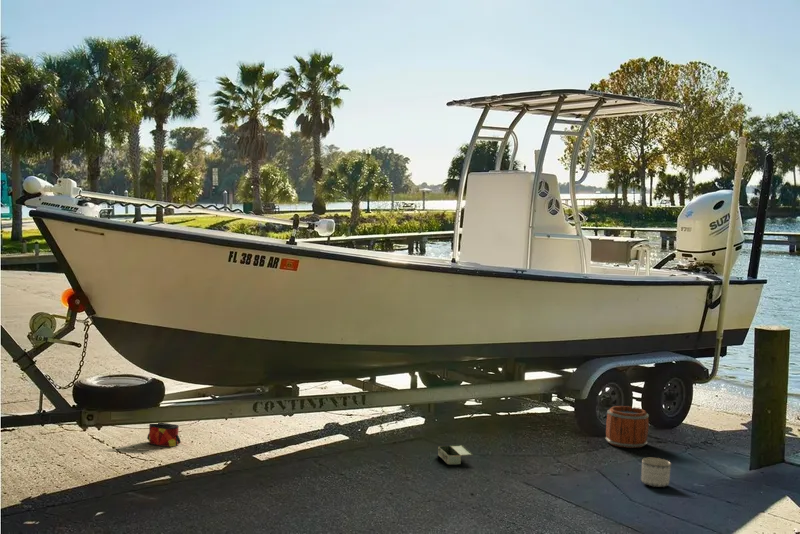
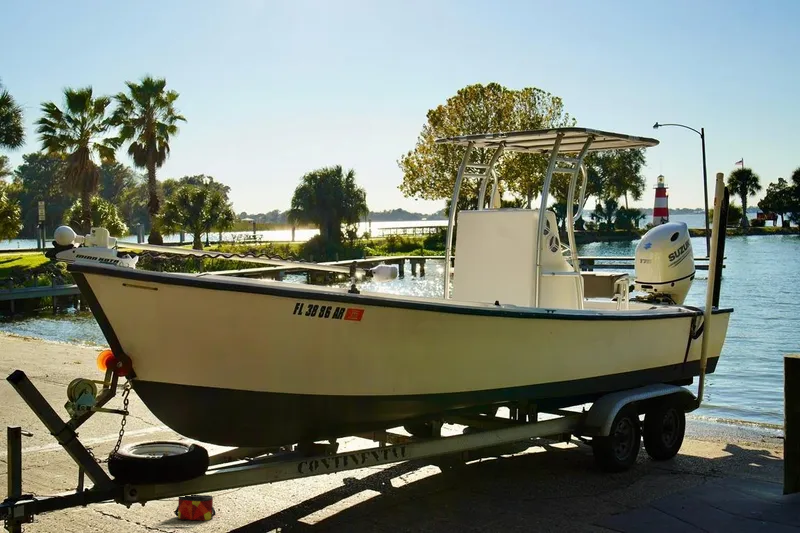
bucket: present [606,406,649,448] -> none [629,440,671,482]
toolbox: present [438,445,473,464] -> none [491,492,533,514]
planter: present [641,458,671,487] -> none [706,490,734,518]

